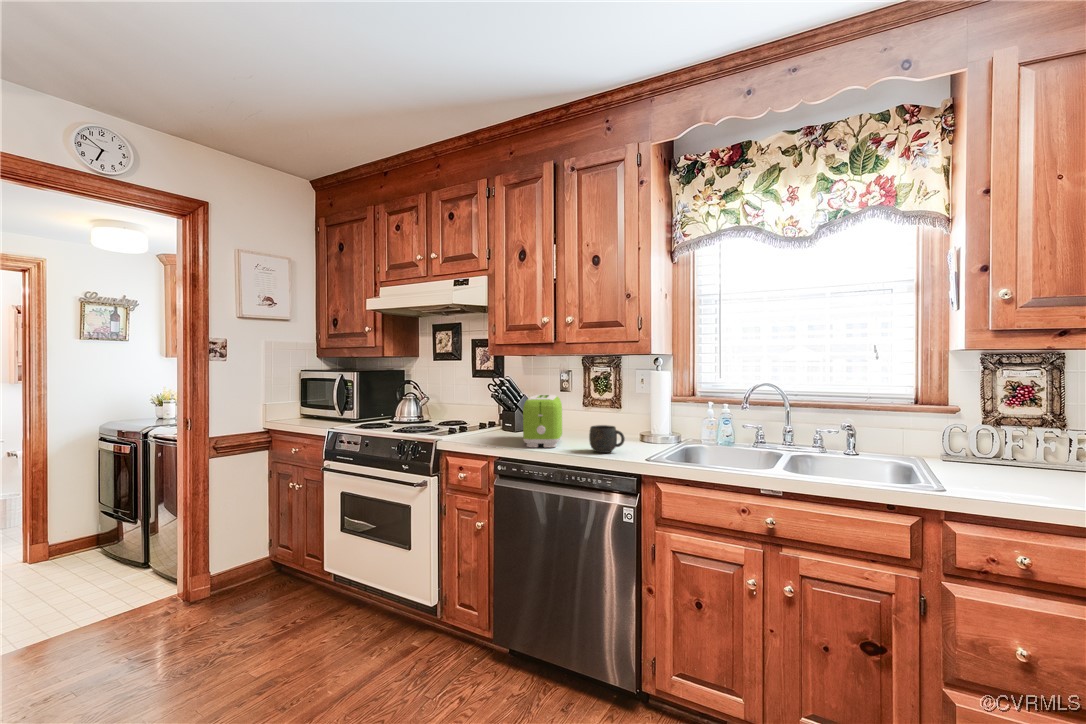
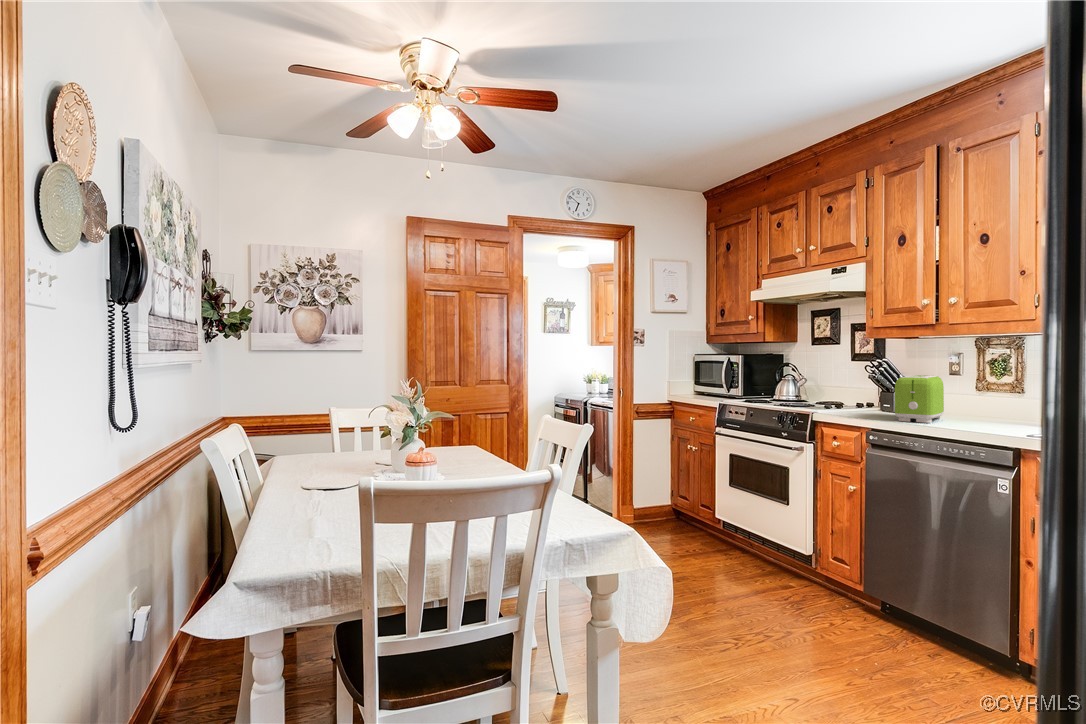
mug: present [589,425,625,453] -> none [966,404,1007,430]

